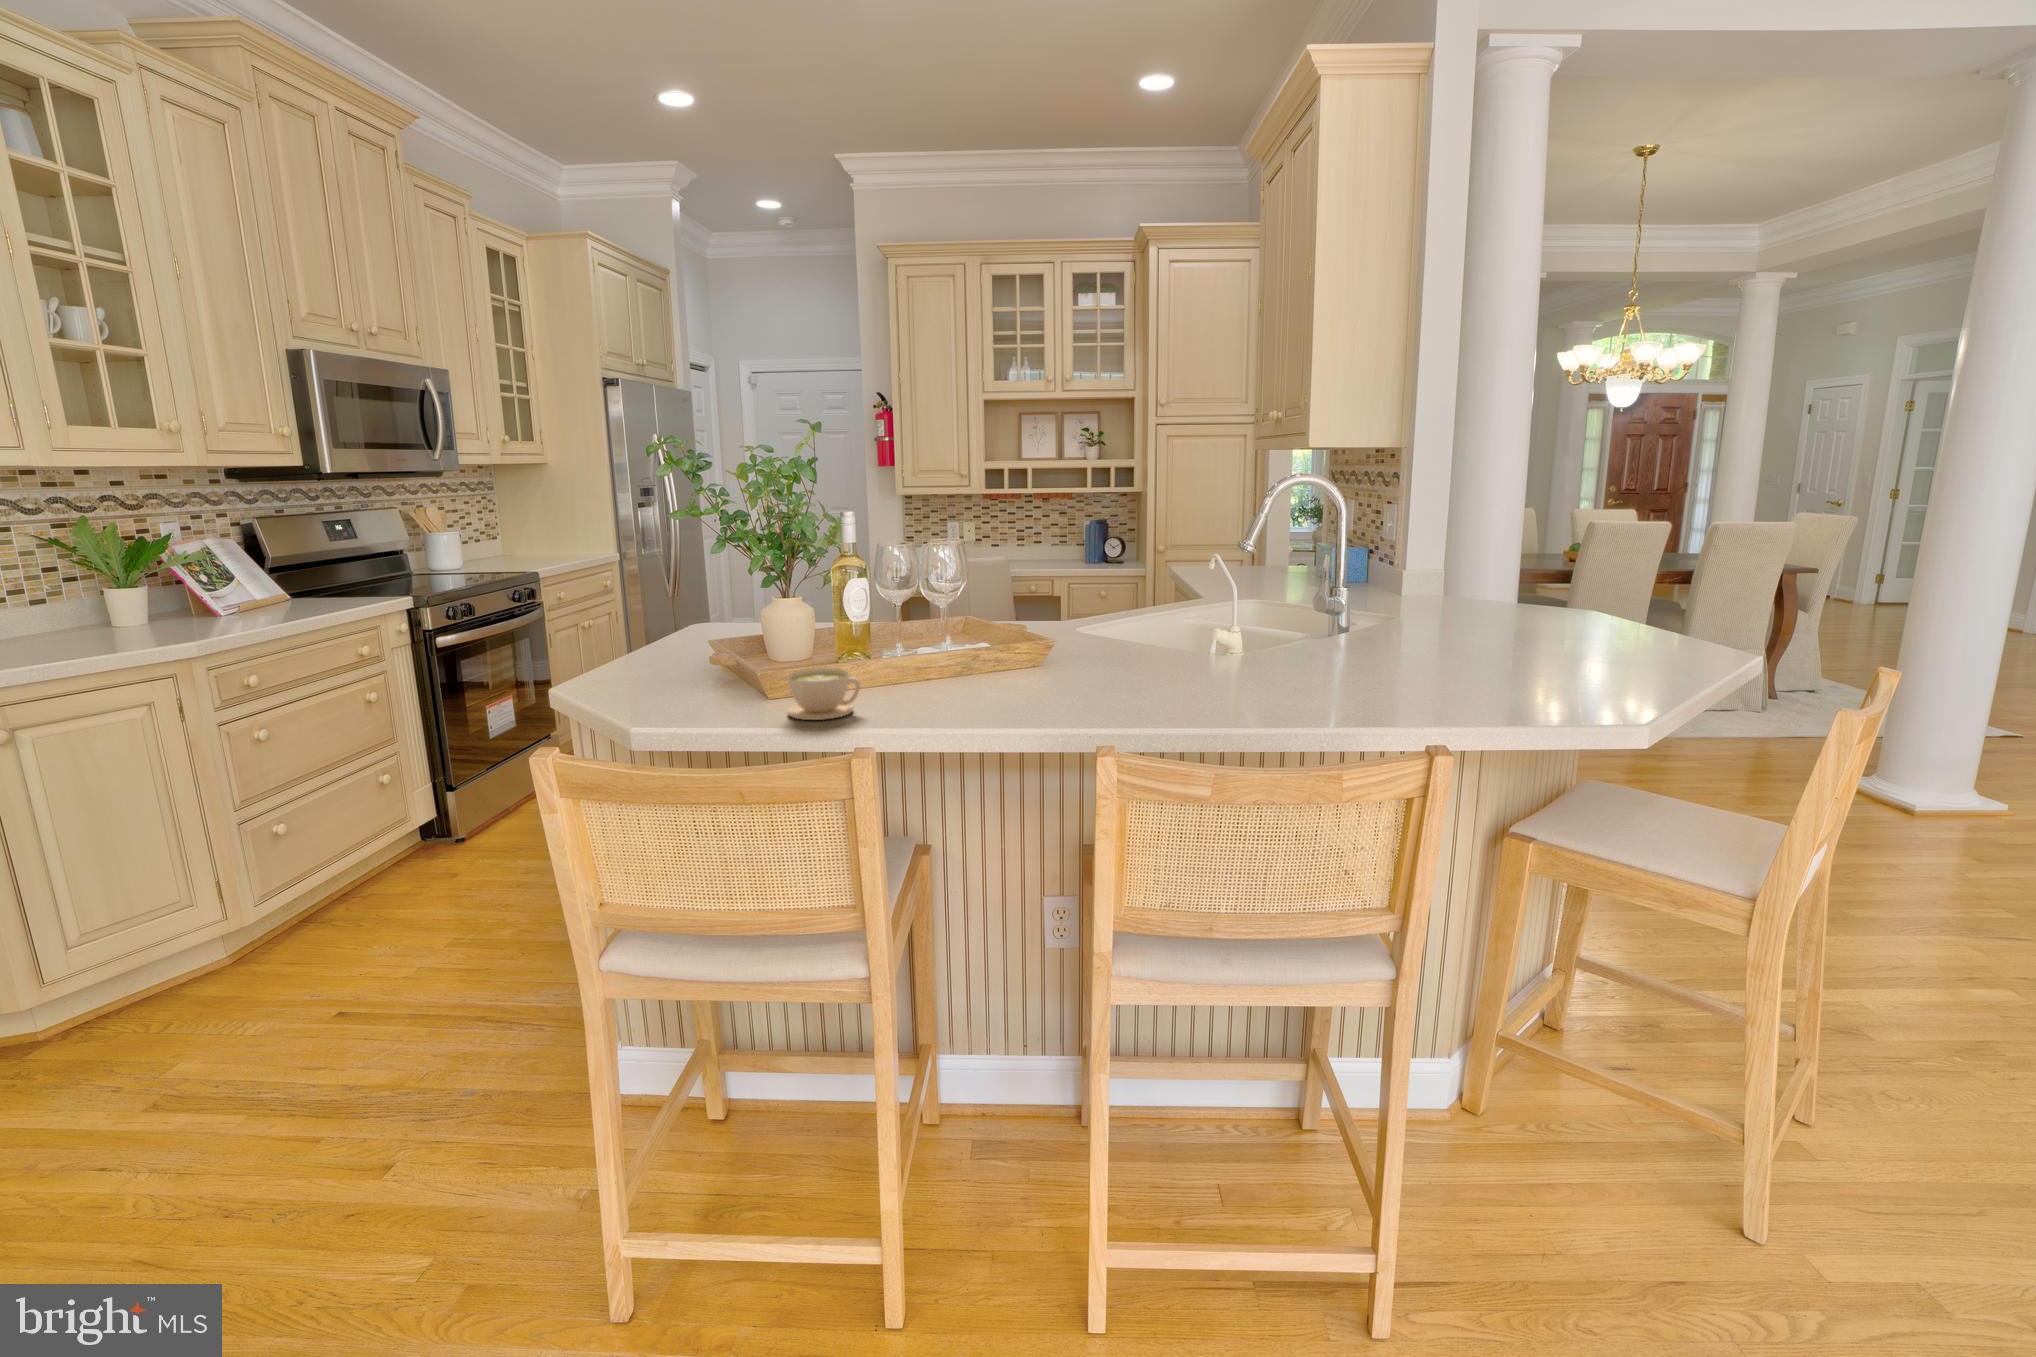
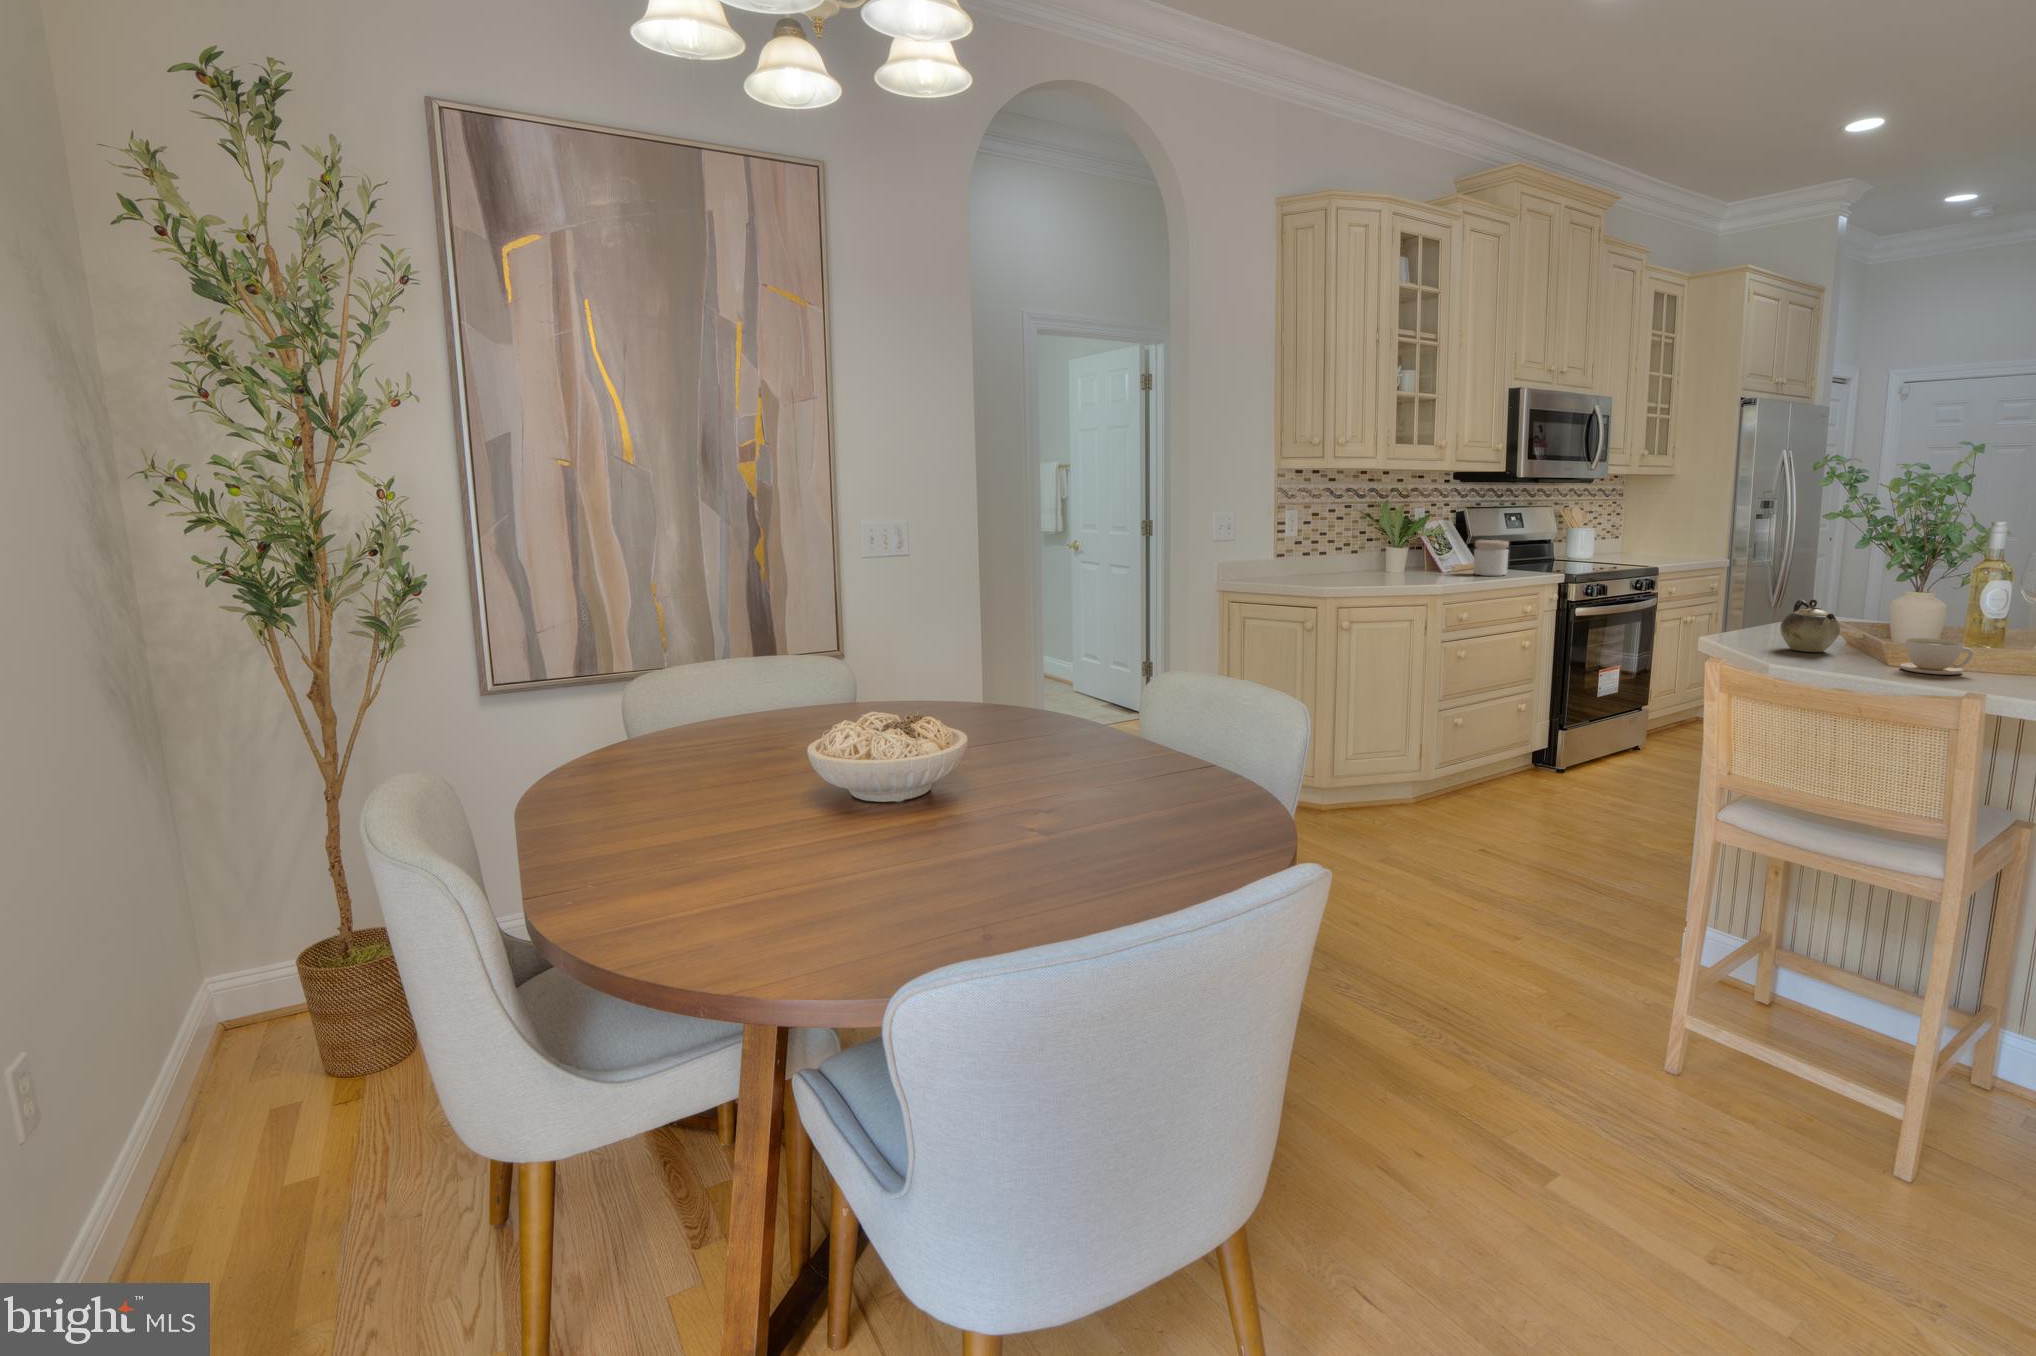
jar: none [268,560,329,610] -> present [1473,540,1509,576]
teapot: none [640,629,712,704] -> present [1780,599,1840,652]

